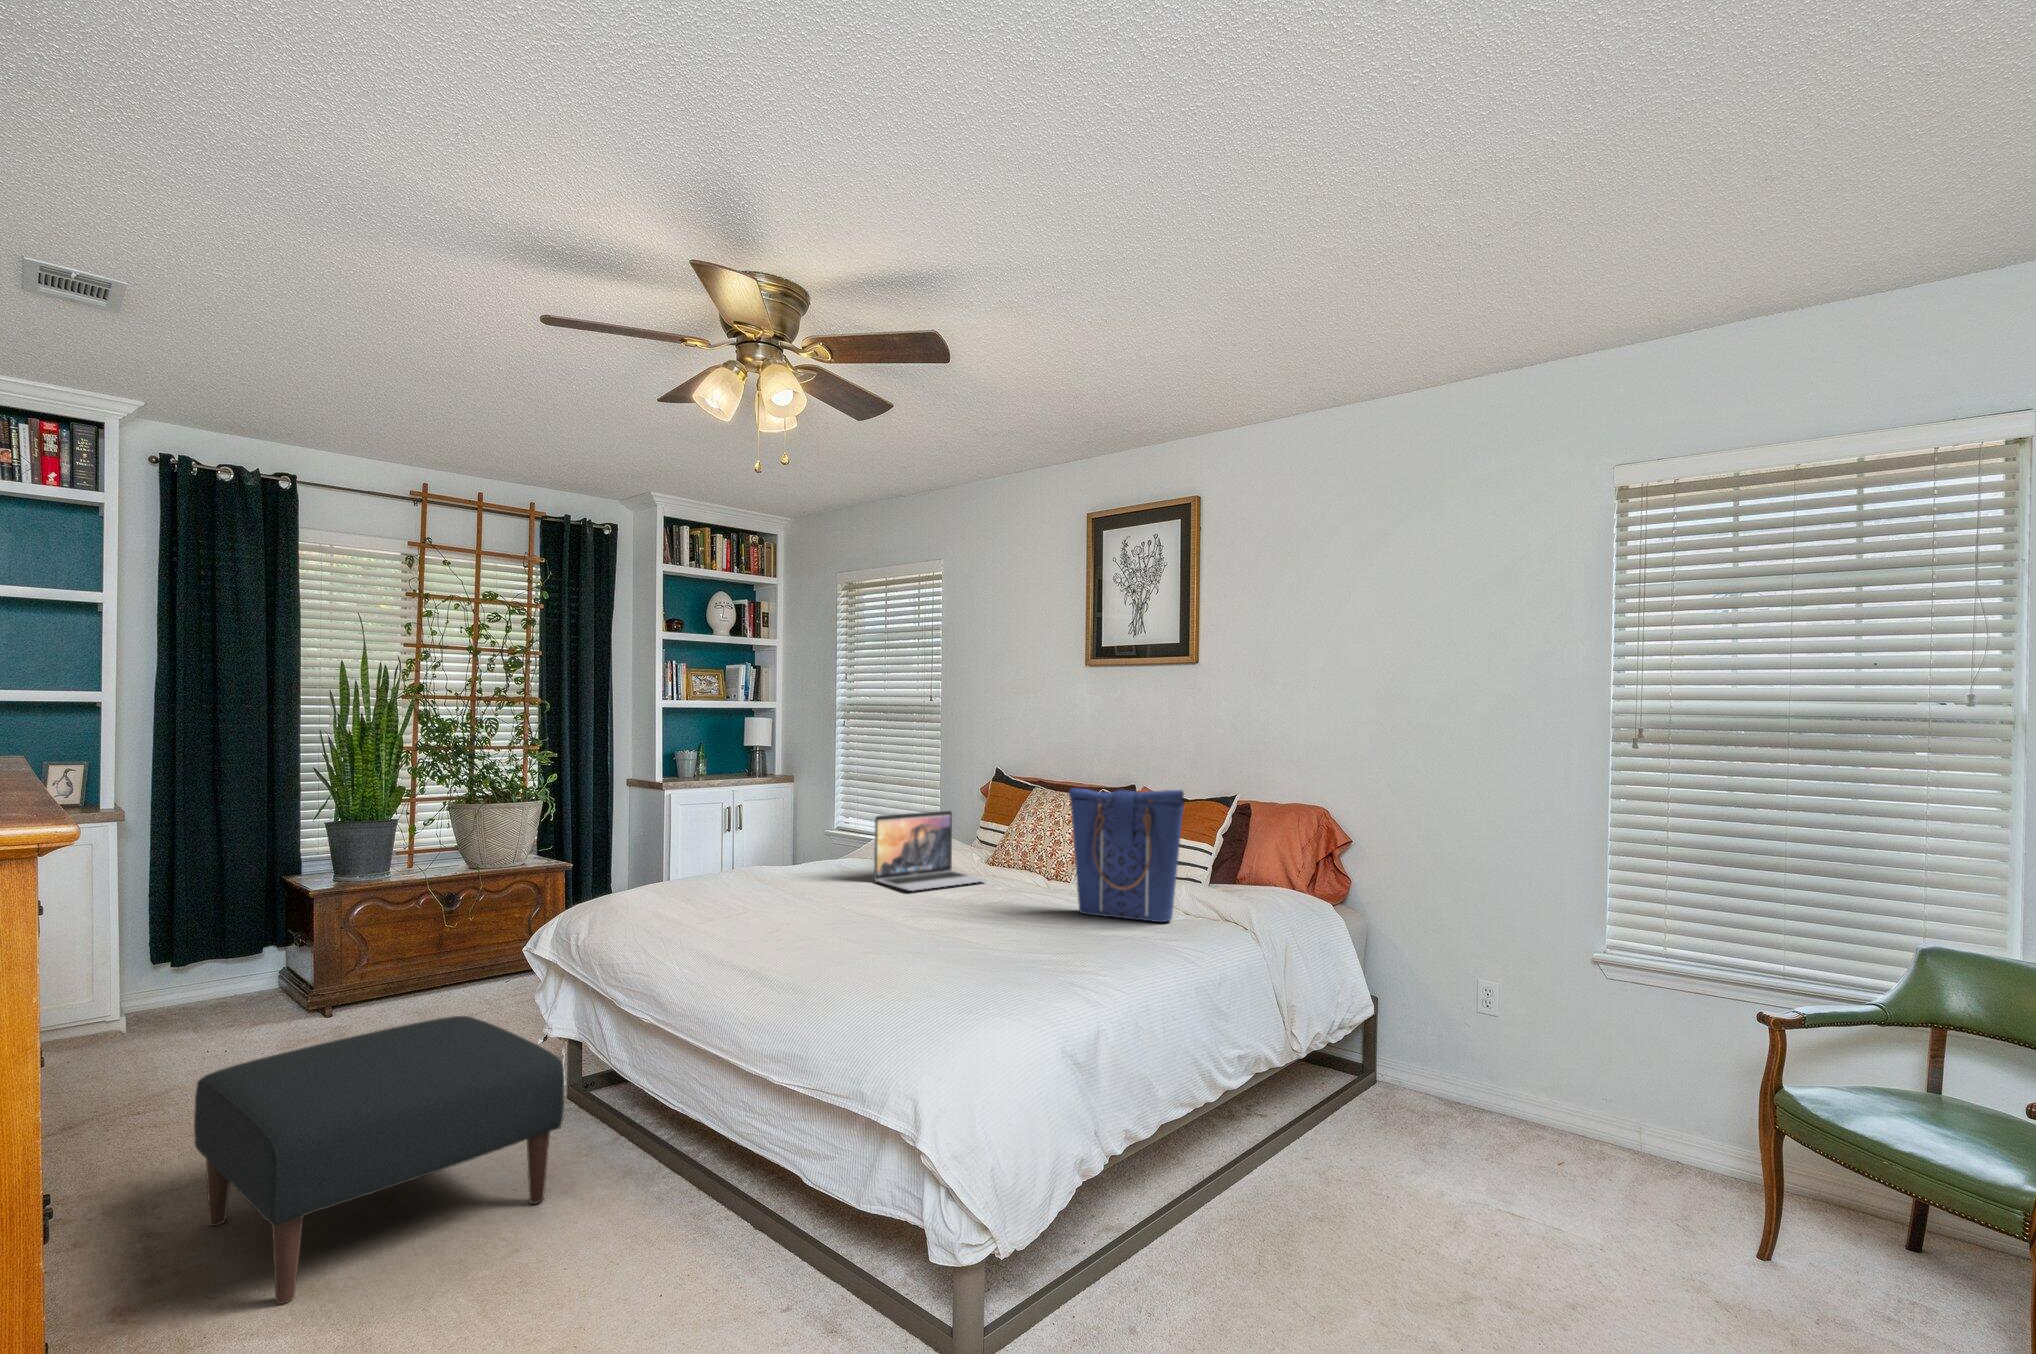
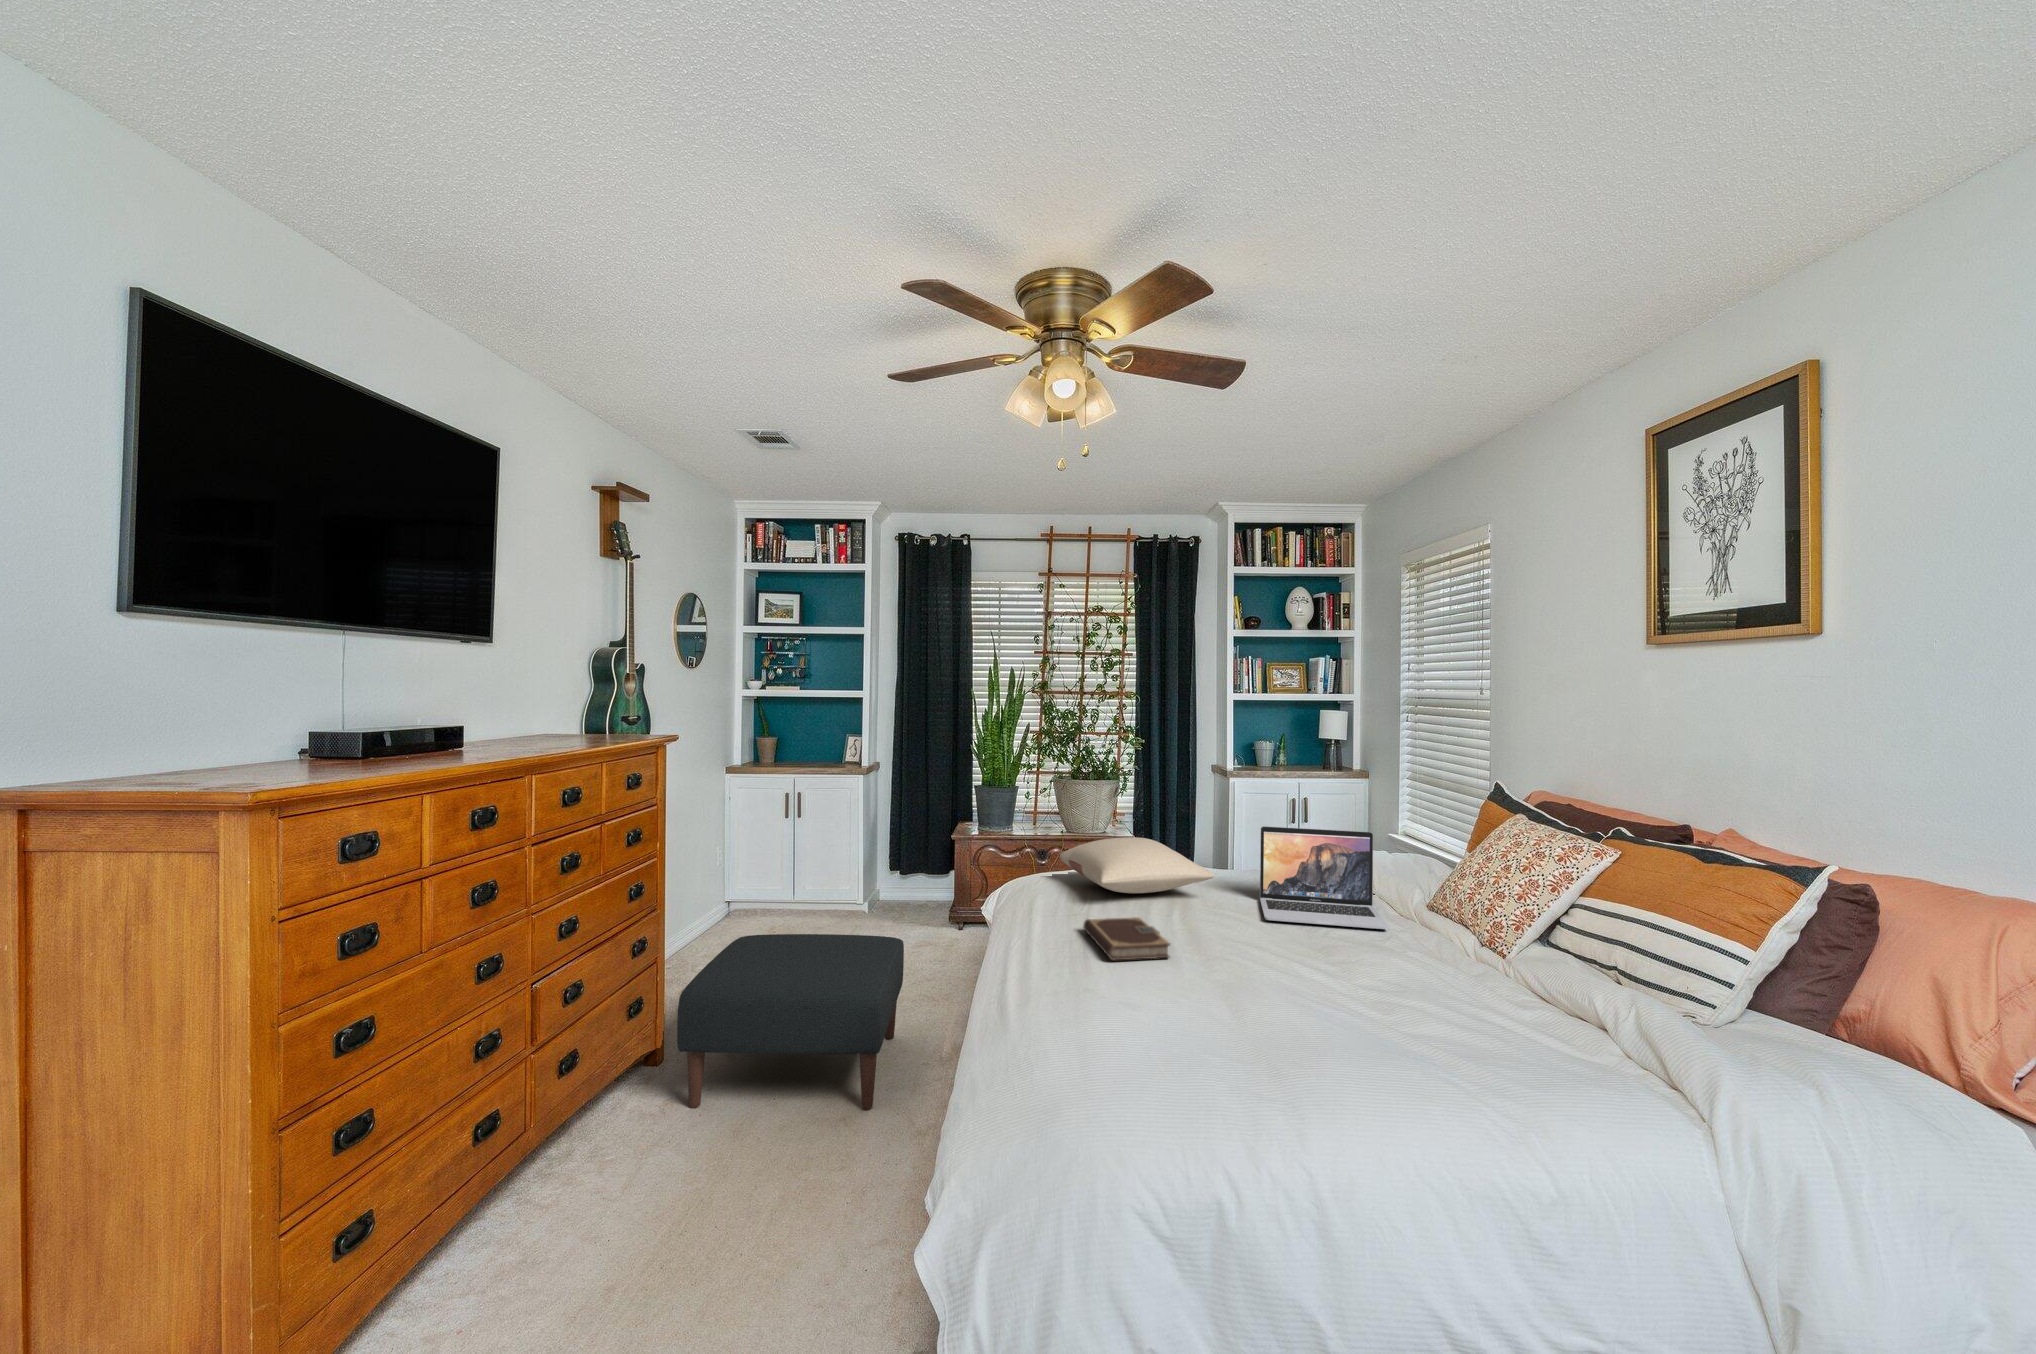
tote bag: present [1069,788,1184,922] -> none [1412,826,1575,1069]
pillow: none [682,843,847,895] -> present [1060,837,1214,893]
notebook: none [802,904,902,935] -> present [1084,917,1170,960]

